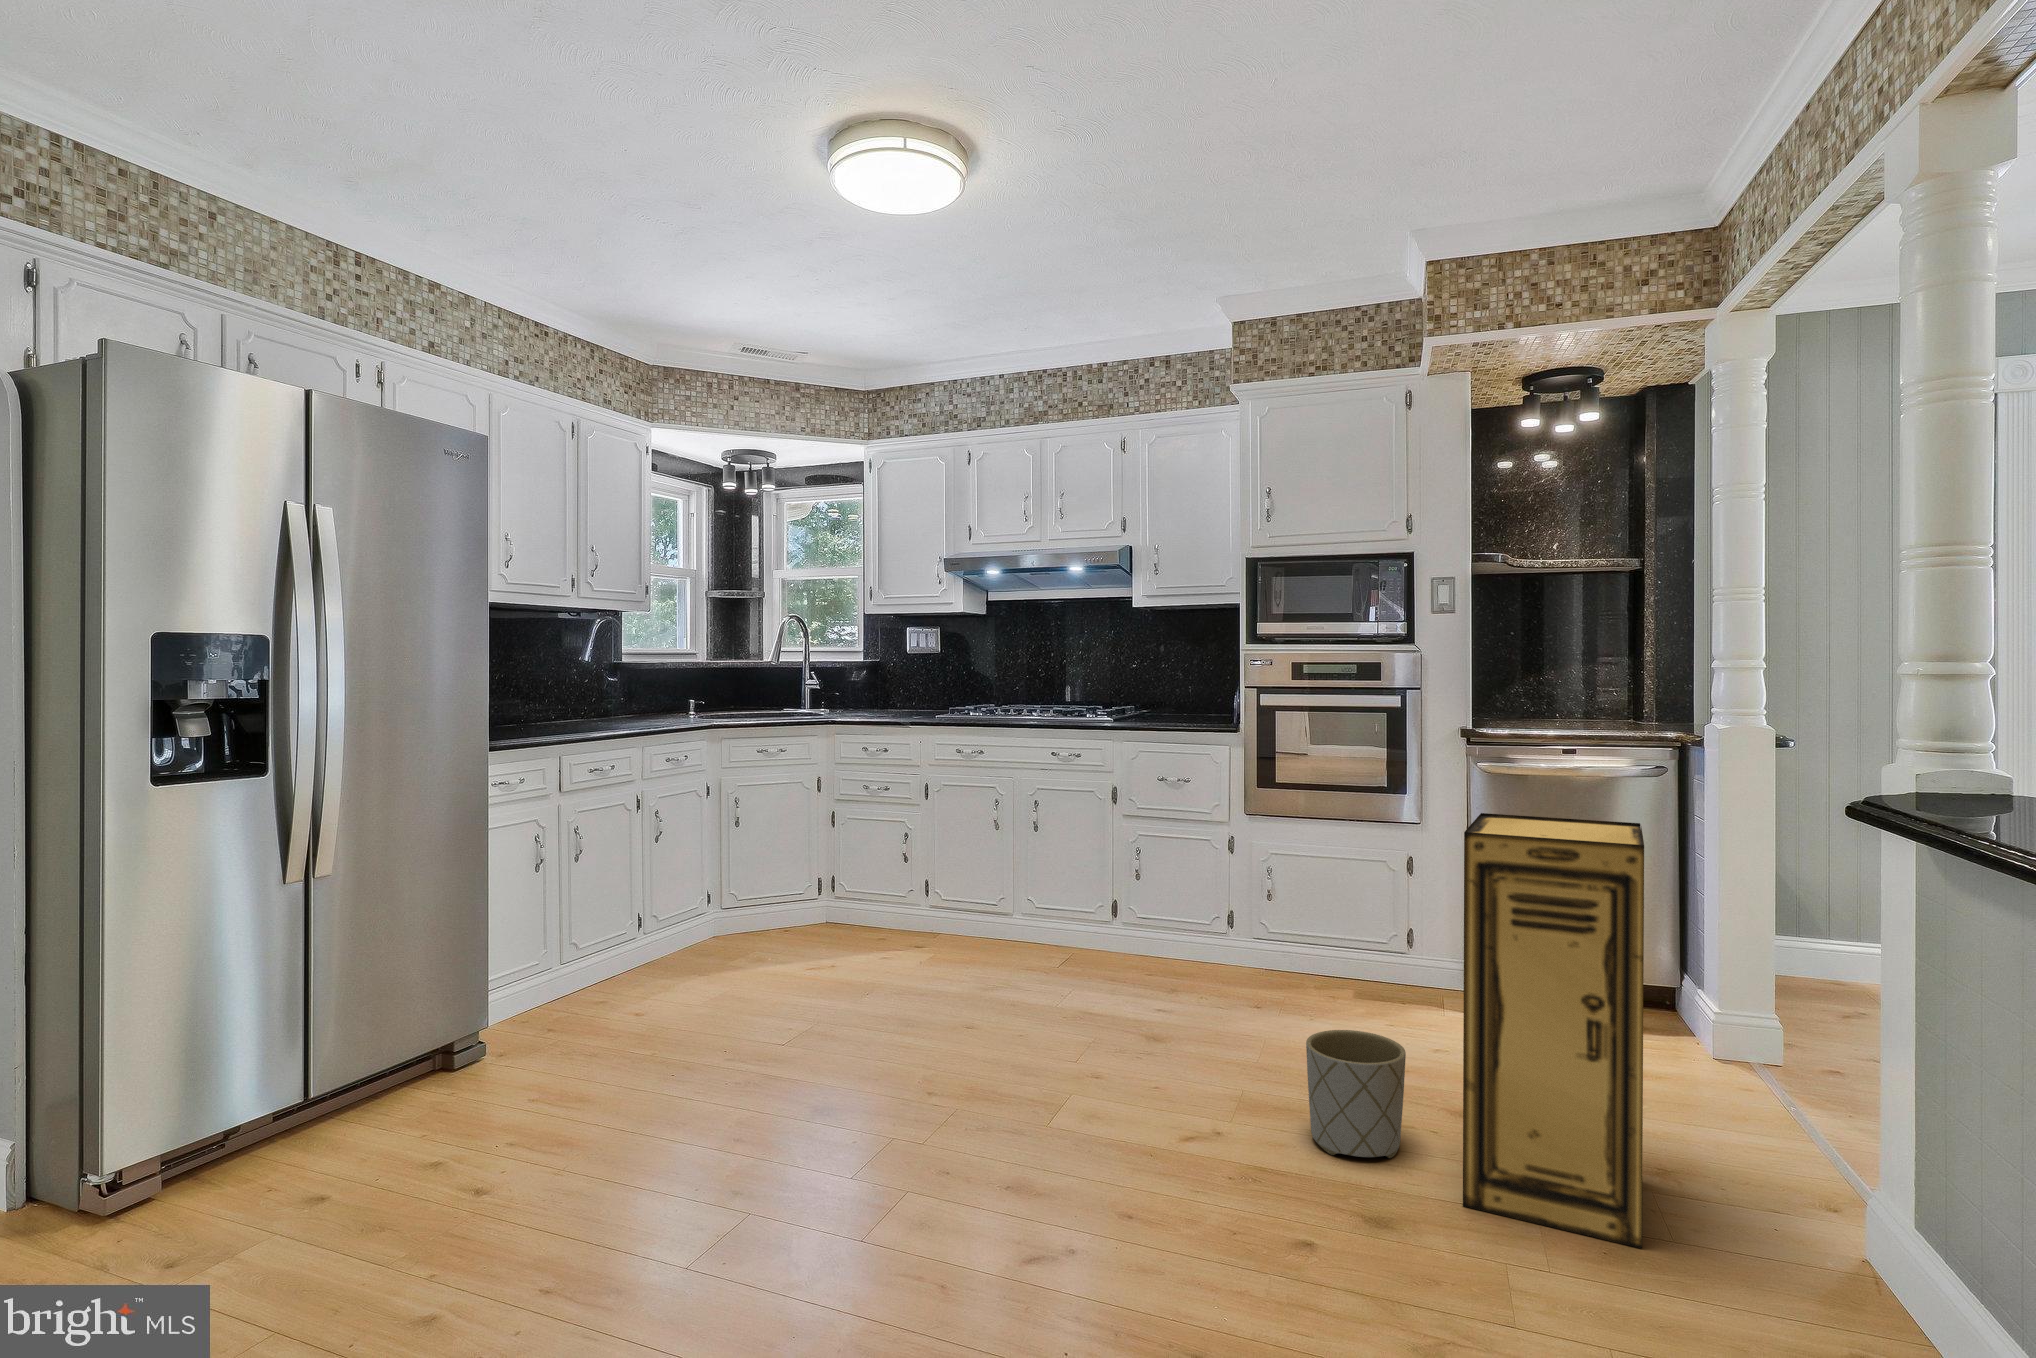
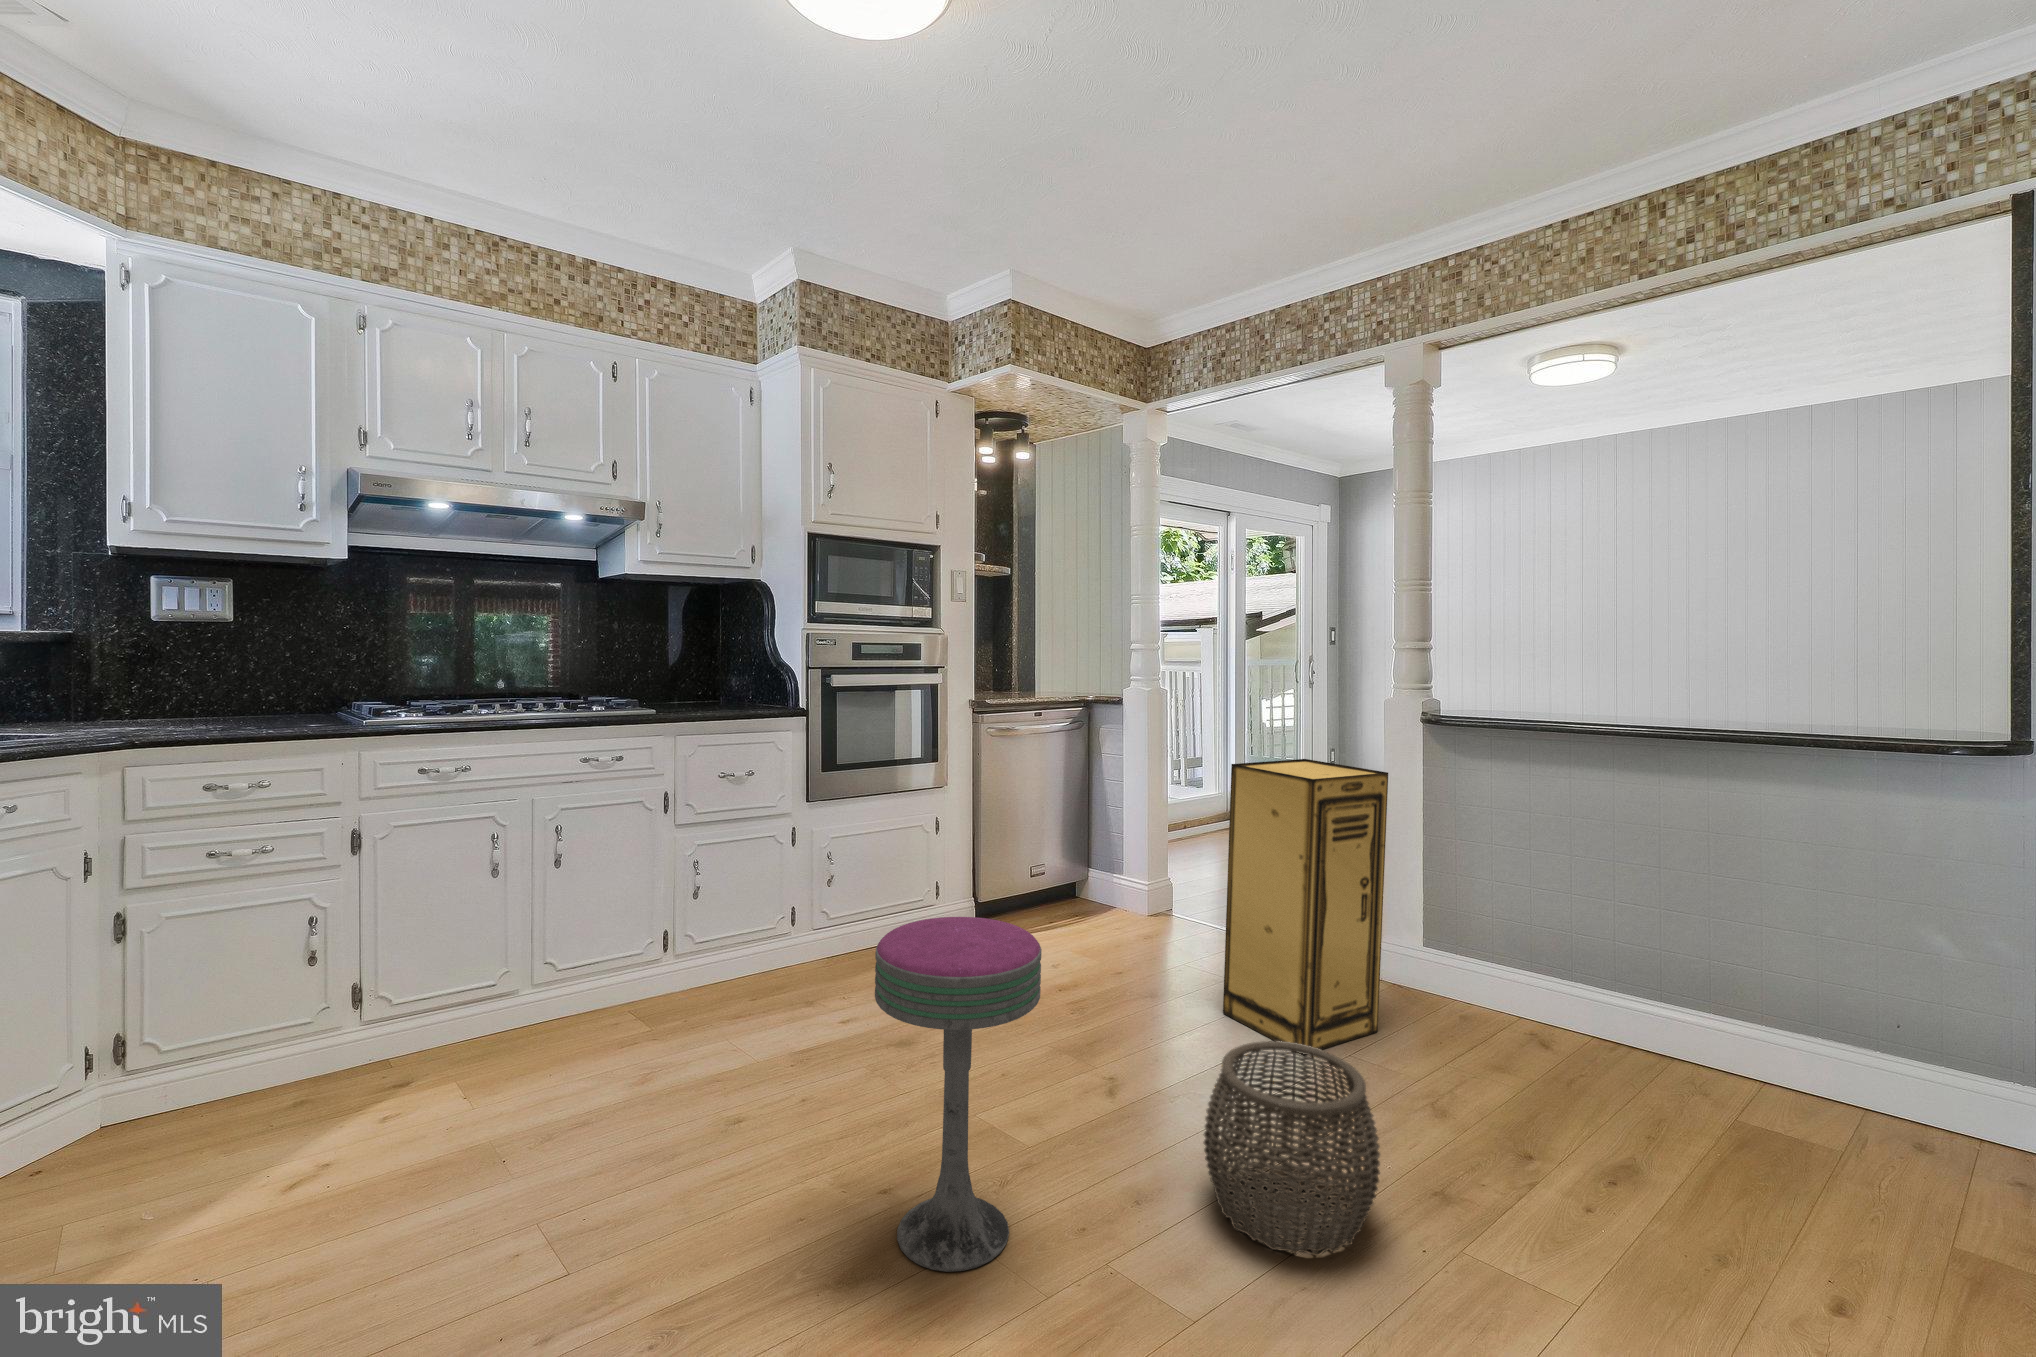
bar stool: none [870,877,998,1137] -> present [875,917,1042,1272]
planter: present [1306,1030,1406,1158] -> none [1151,955,1231,1064]
woven basket: none [1032,1064,1209,1275] -> present [1203,1041,1380,1256]

